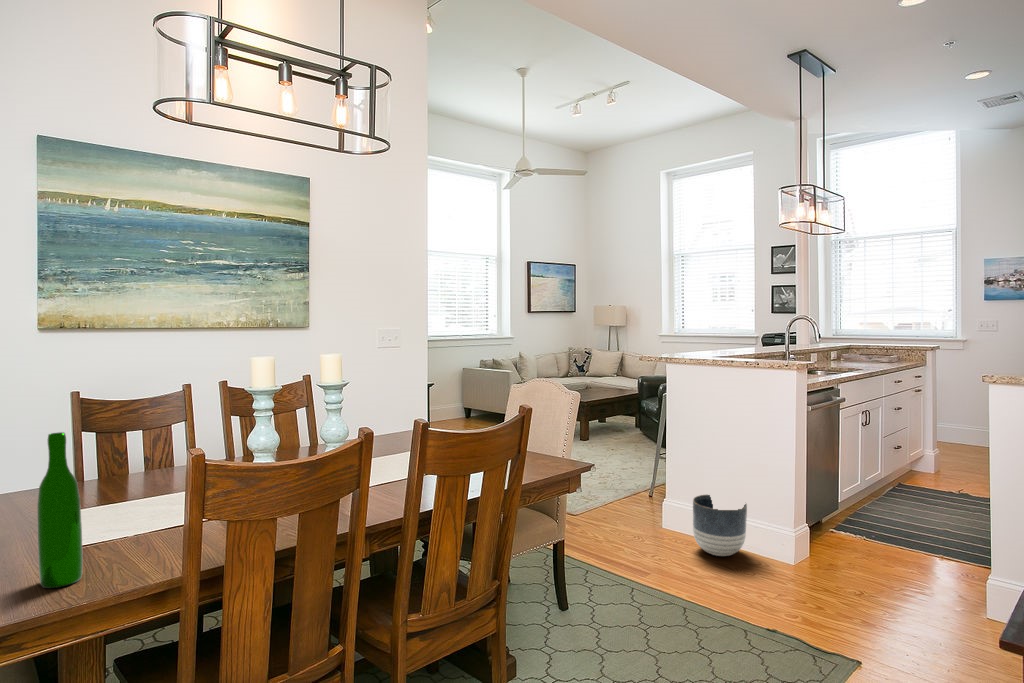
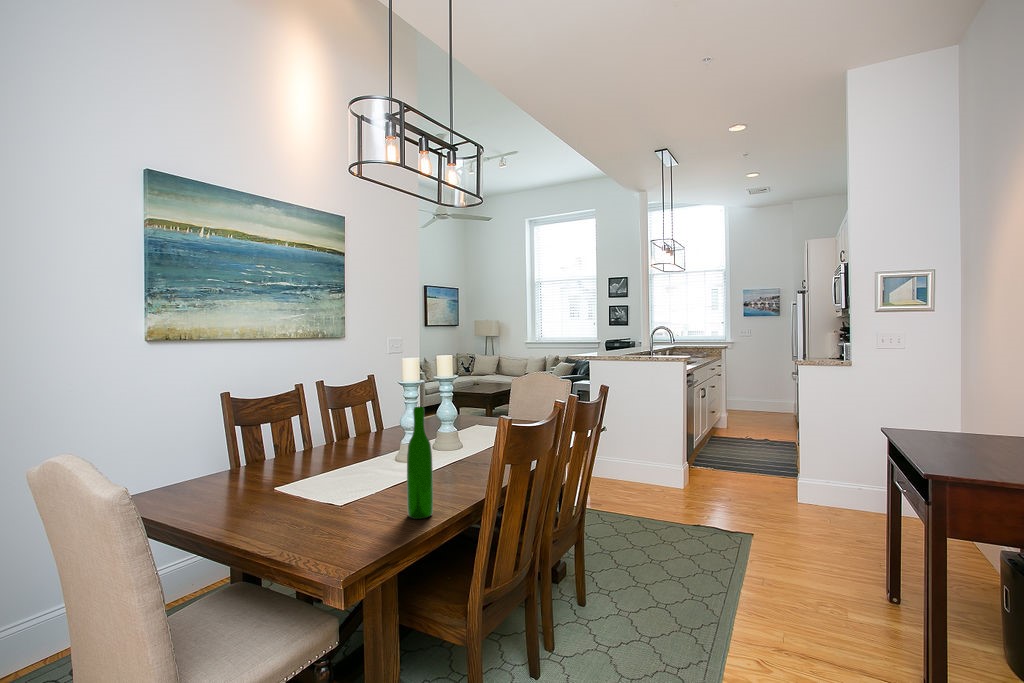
planter: present [693,495,747,556] -> none [626,448,662,489]

